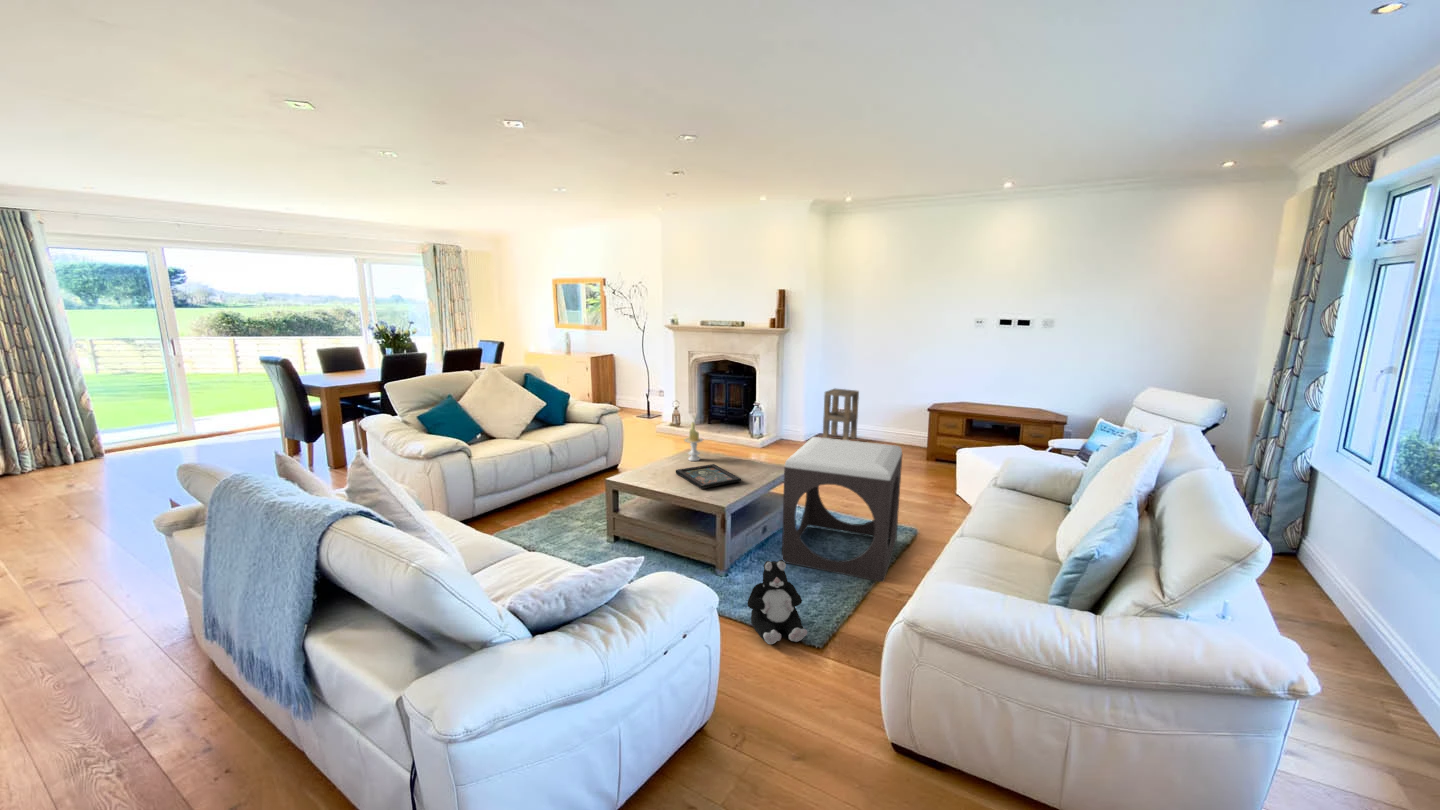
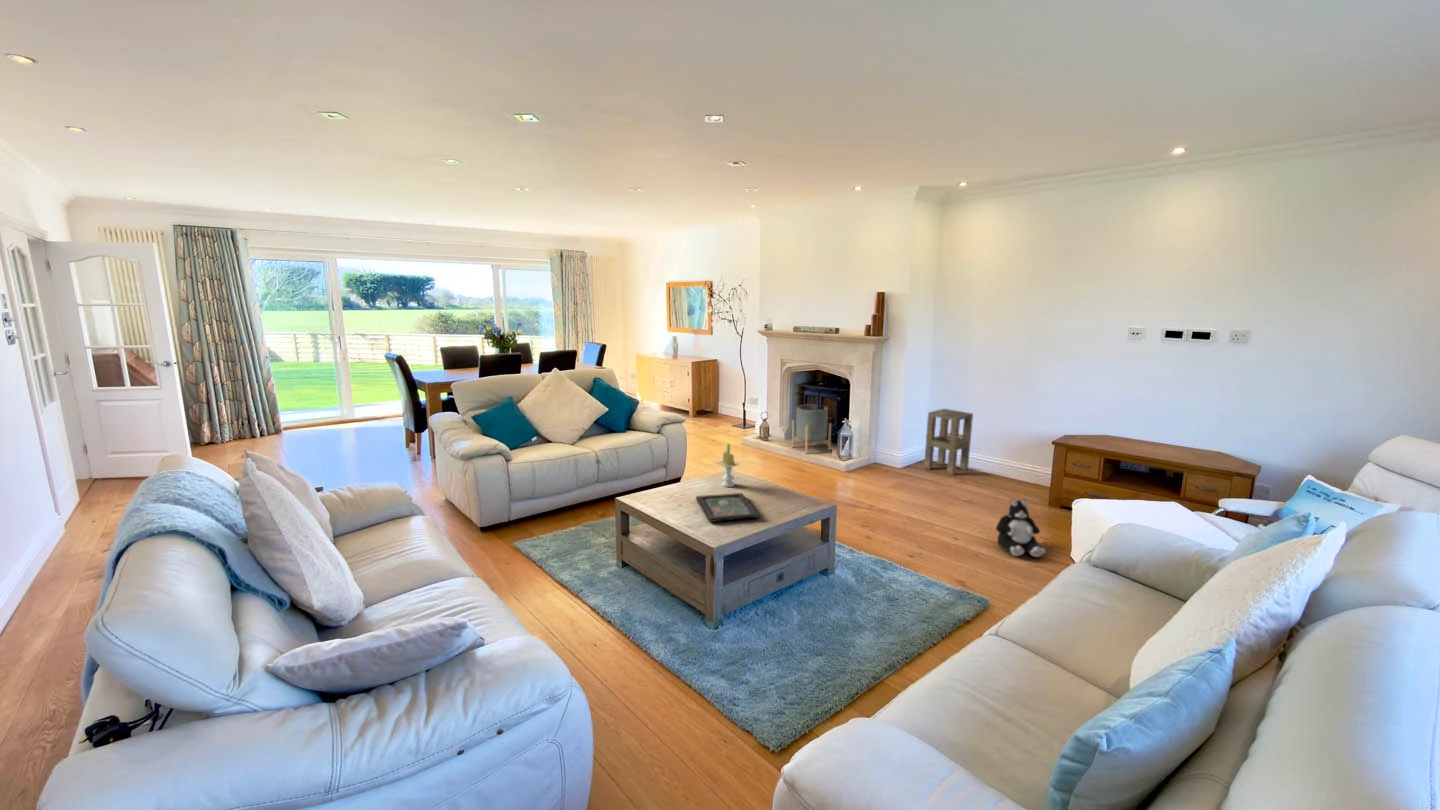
planter: none [704,392,739,436] -> present [792,405,831,454]
footstool: present [782,437,902,582] -> none [793,473,959,665]
plush toy: present [747,560,807,644] -> present [996,499,1045,557]

